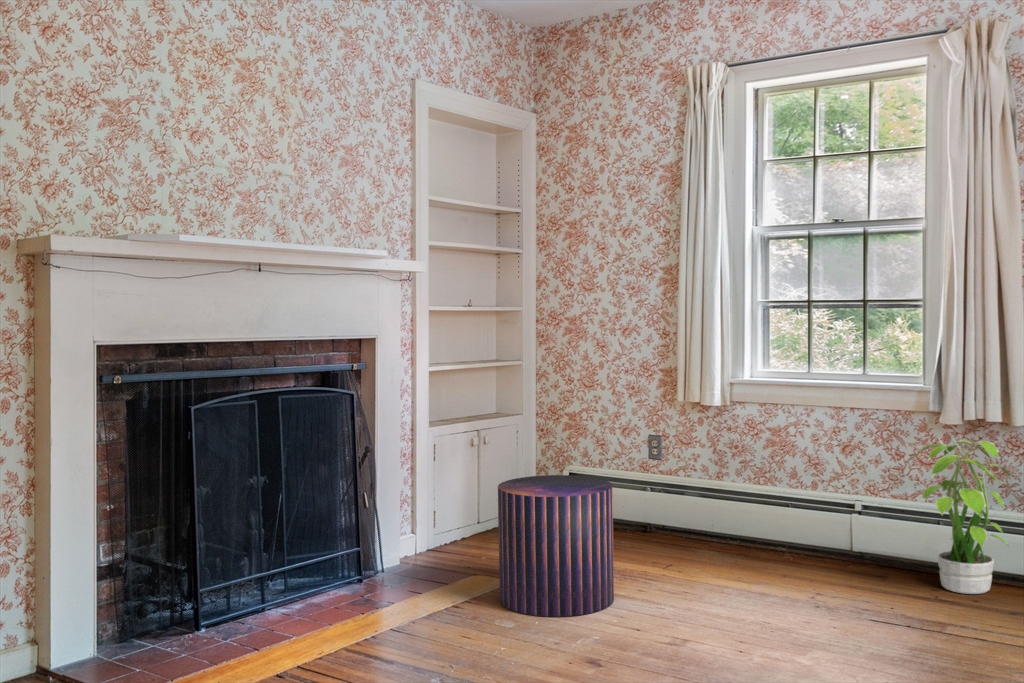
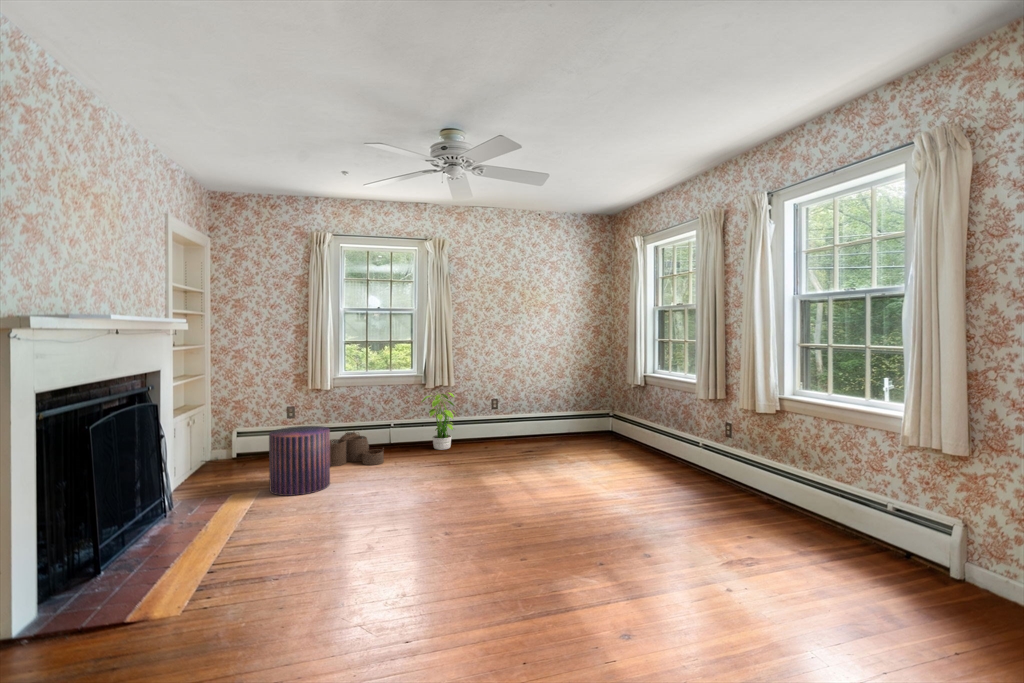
woven basket: none [662,501,779,591] -> present [330,432,384,466]

